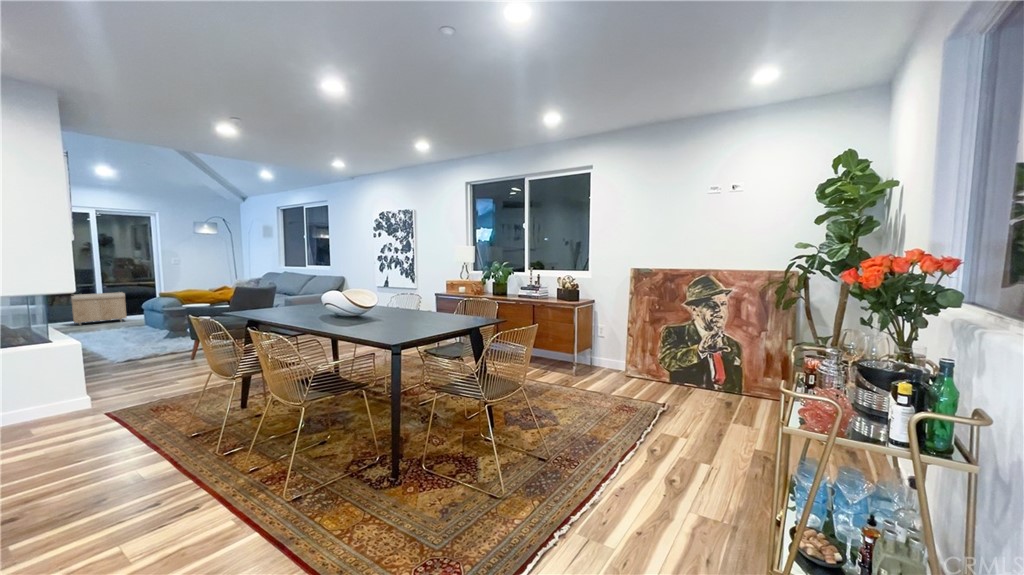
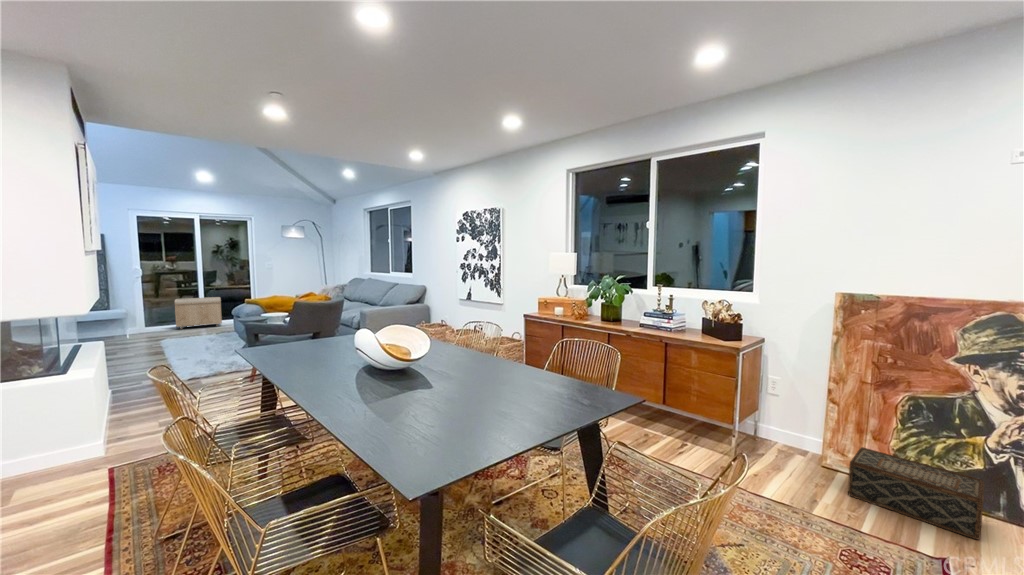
woven basket: none [633,360,697,397] -> present [848,447,985,540]

